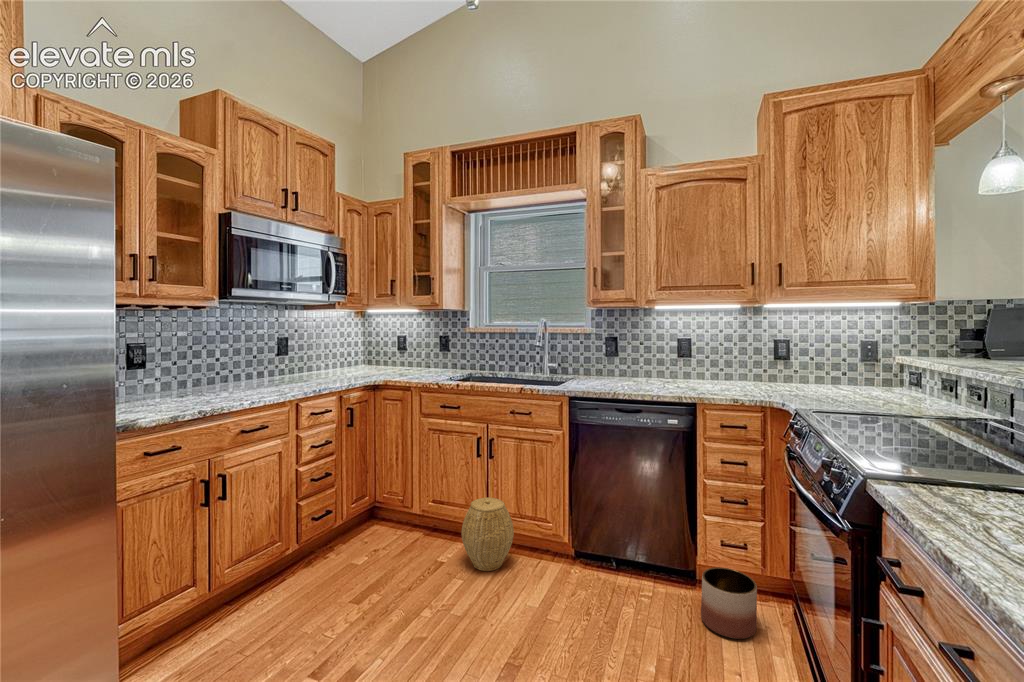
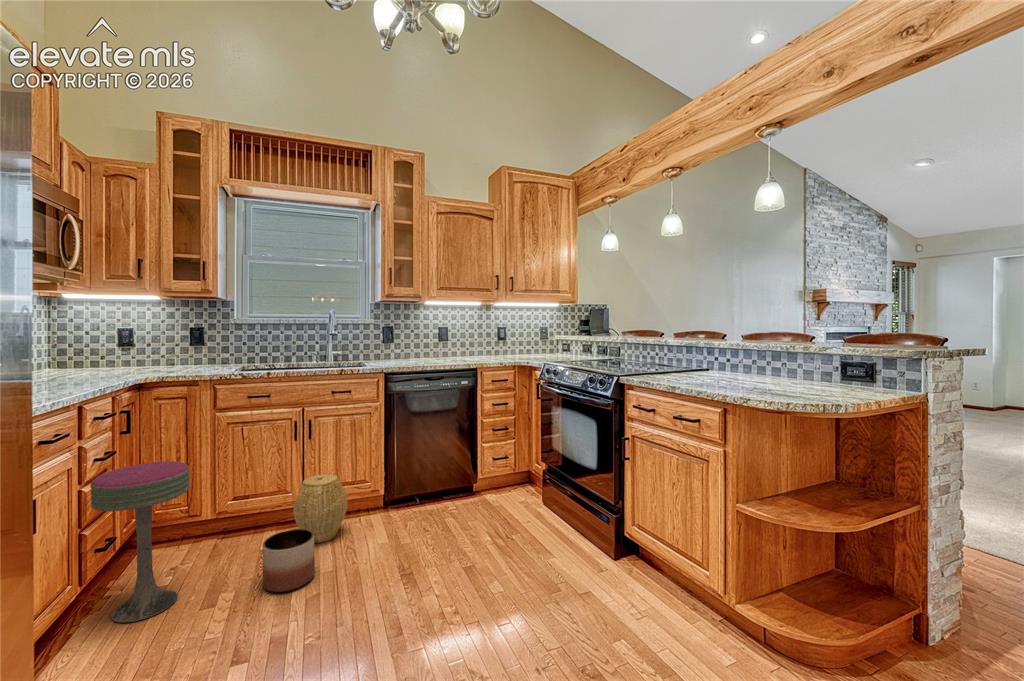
bar stool: none [301,455,367,584] -> present [90,461,190,623]
planter: present [701,567,757,639] -> present [263,529,315,592]

